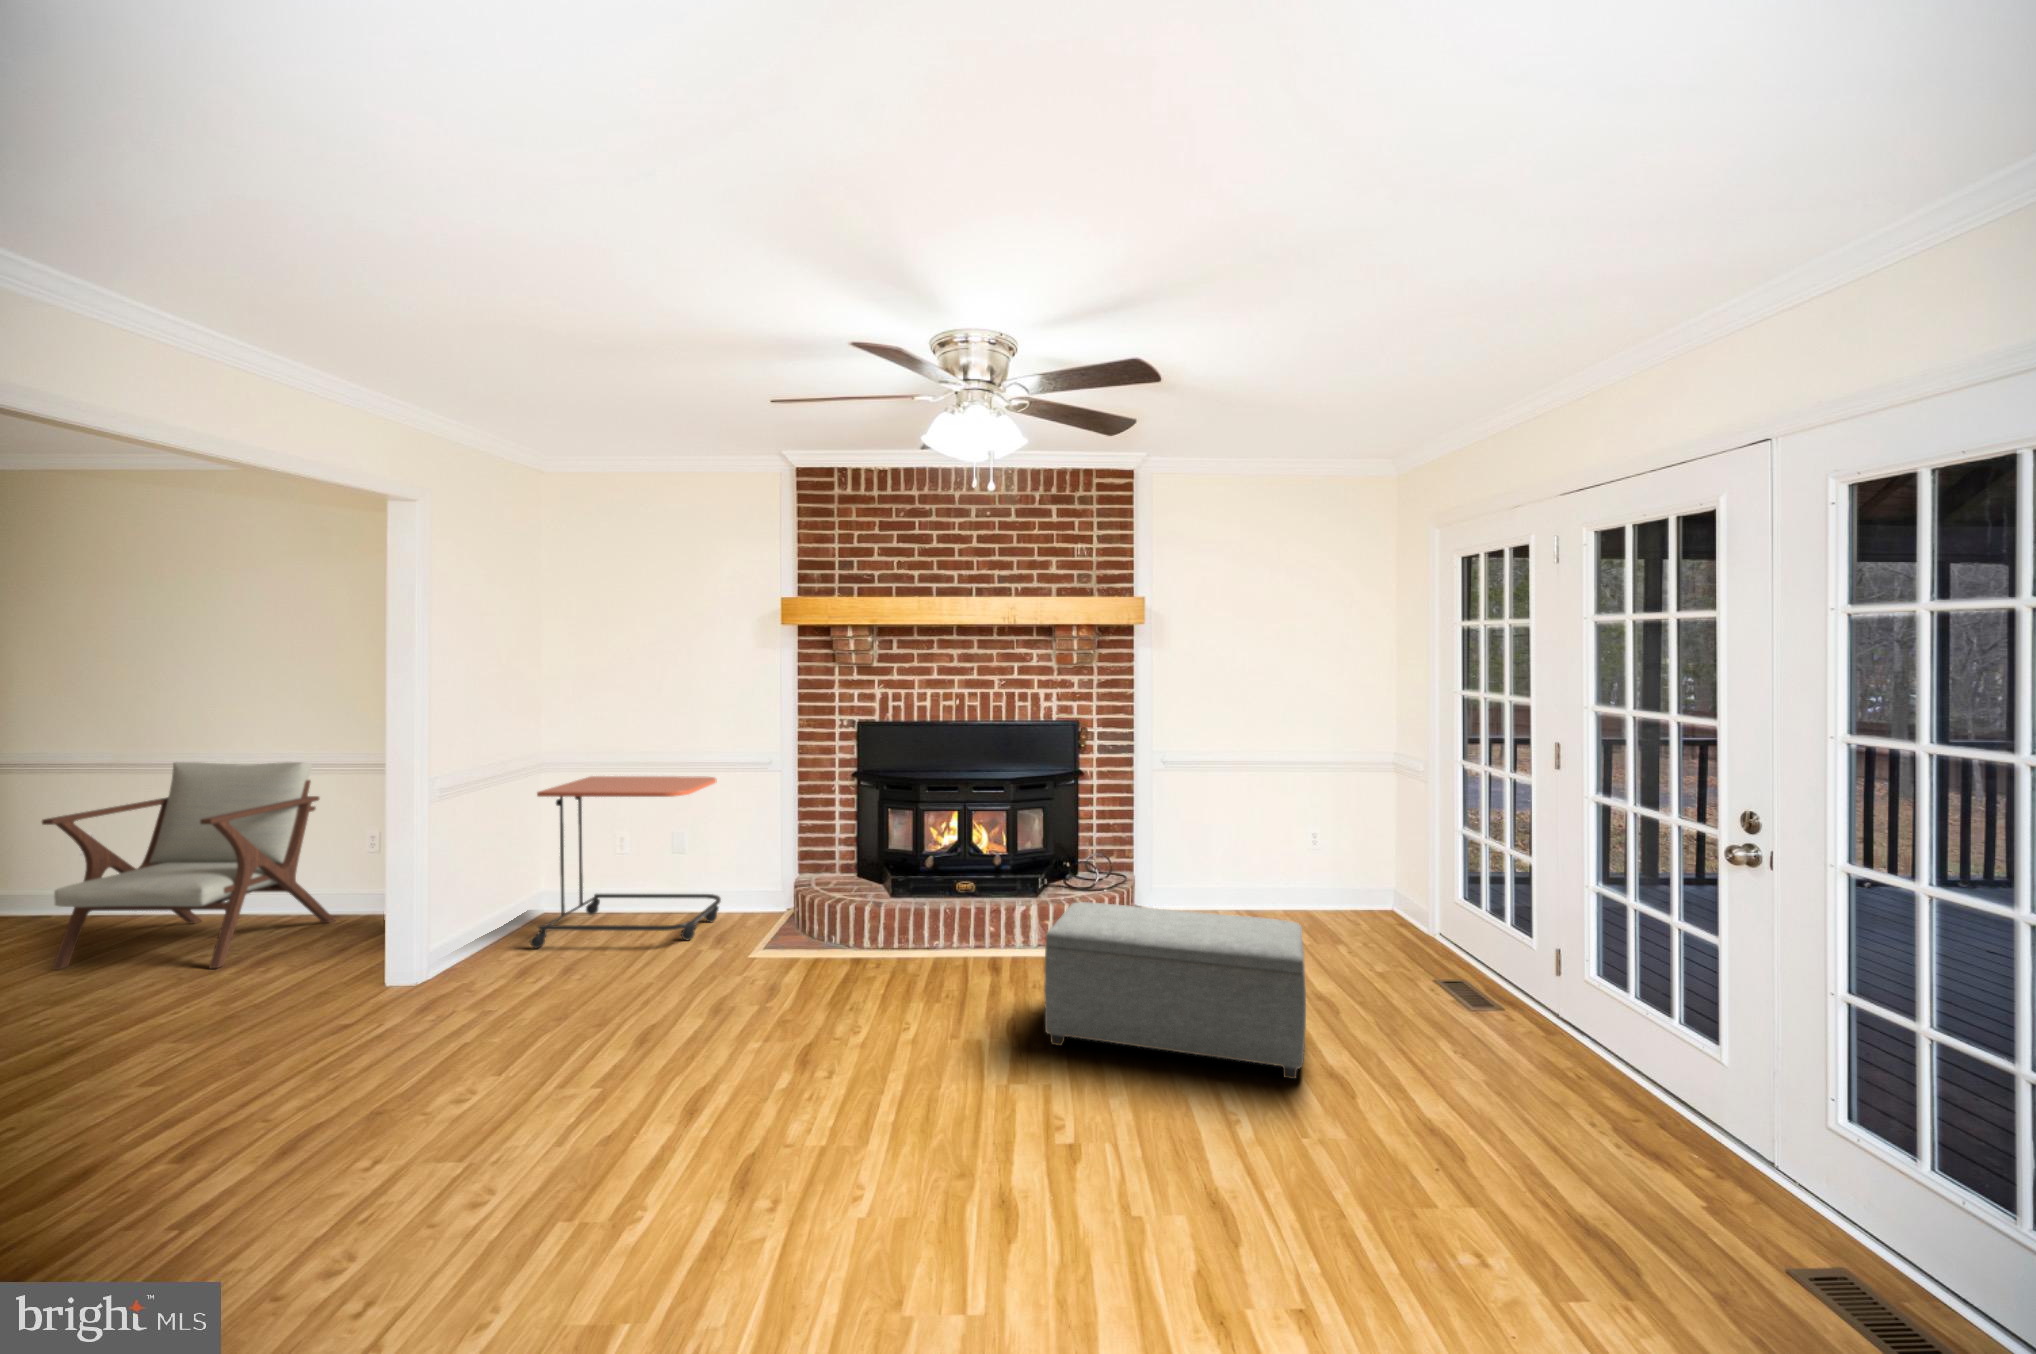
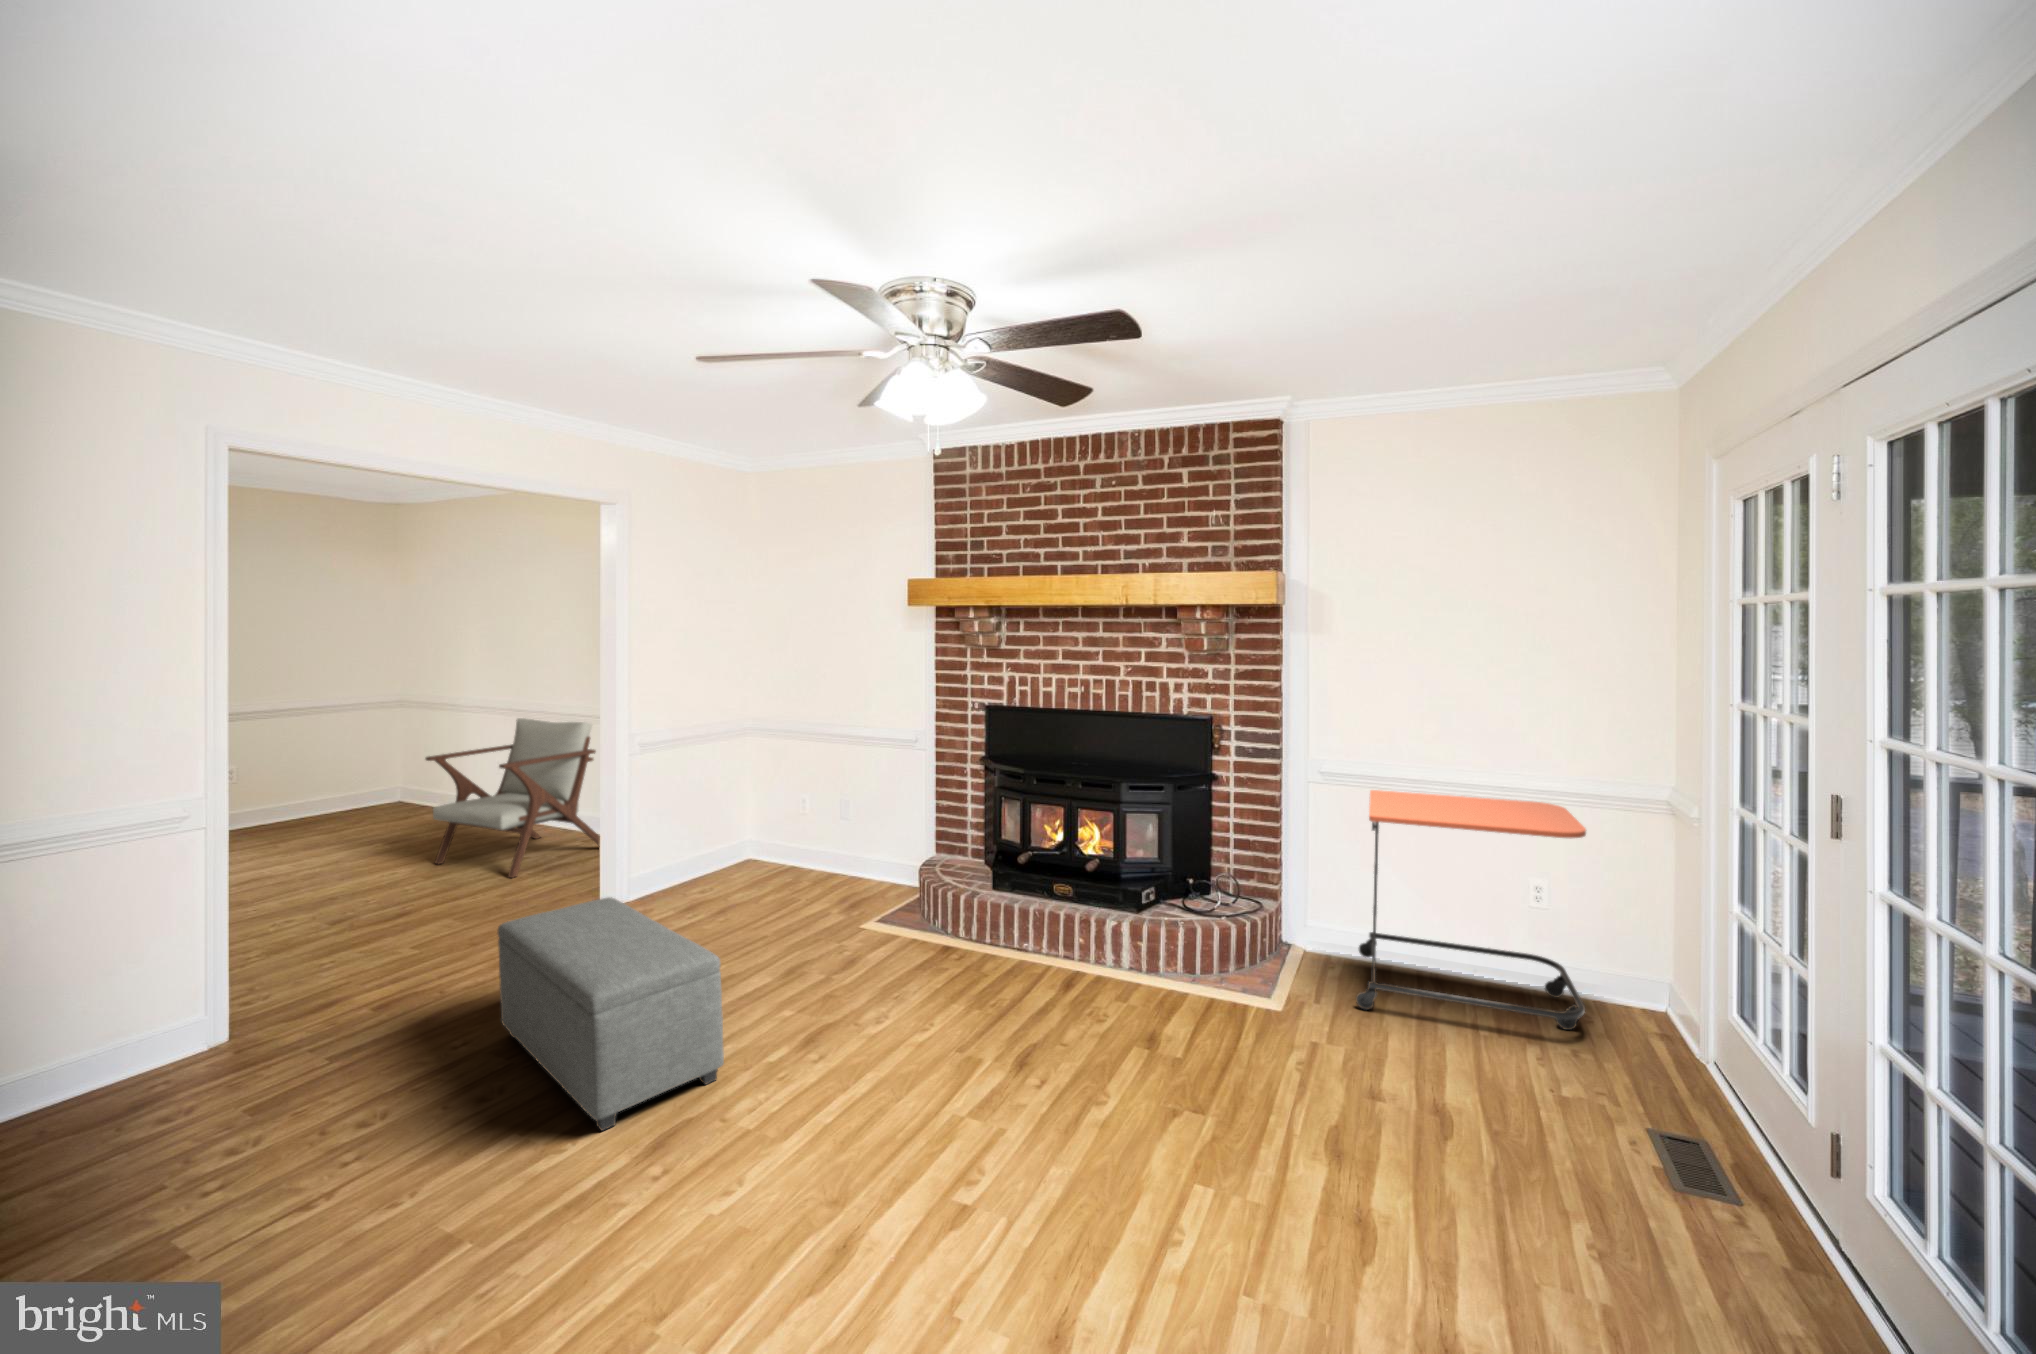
side table: present [530,776,721,948] -> present [1356,790,1586,1030]
ottoman: present [1044,902,1306,1079] -> present [497,897,724,1131]

